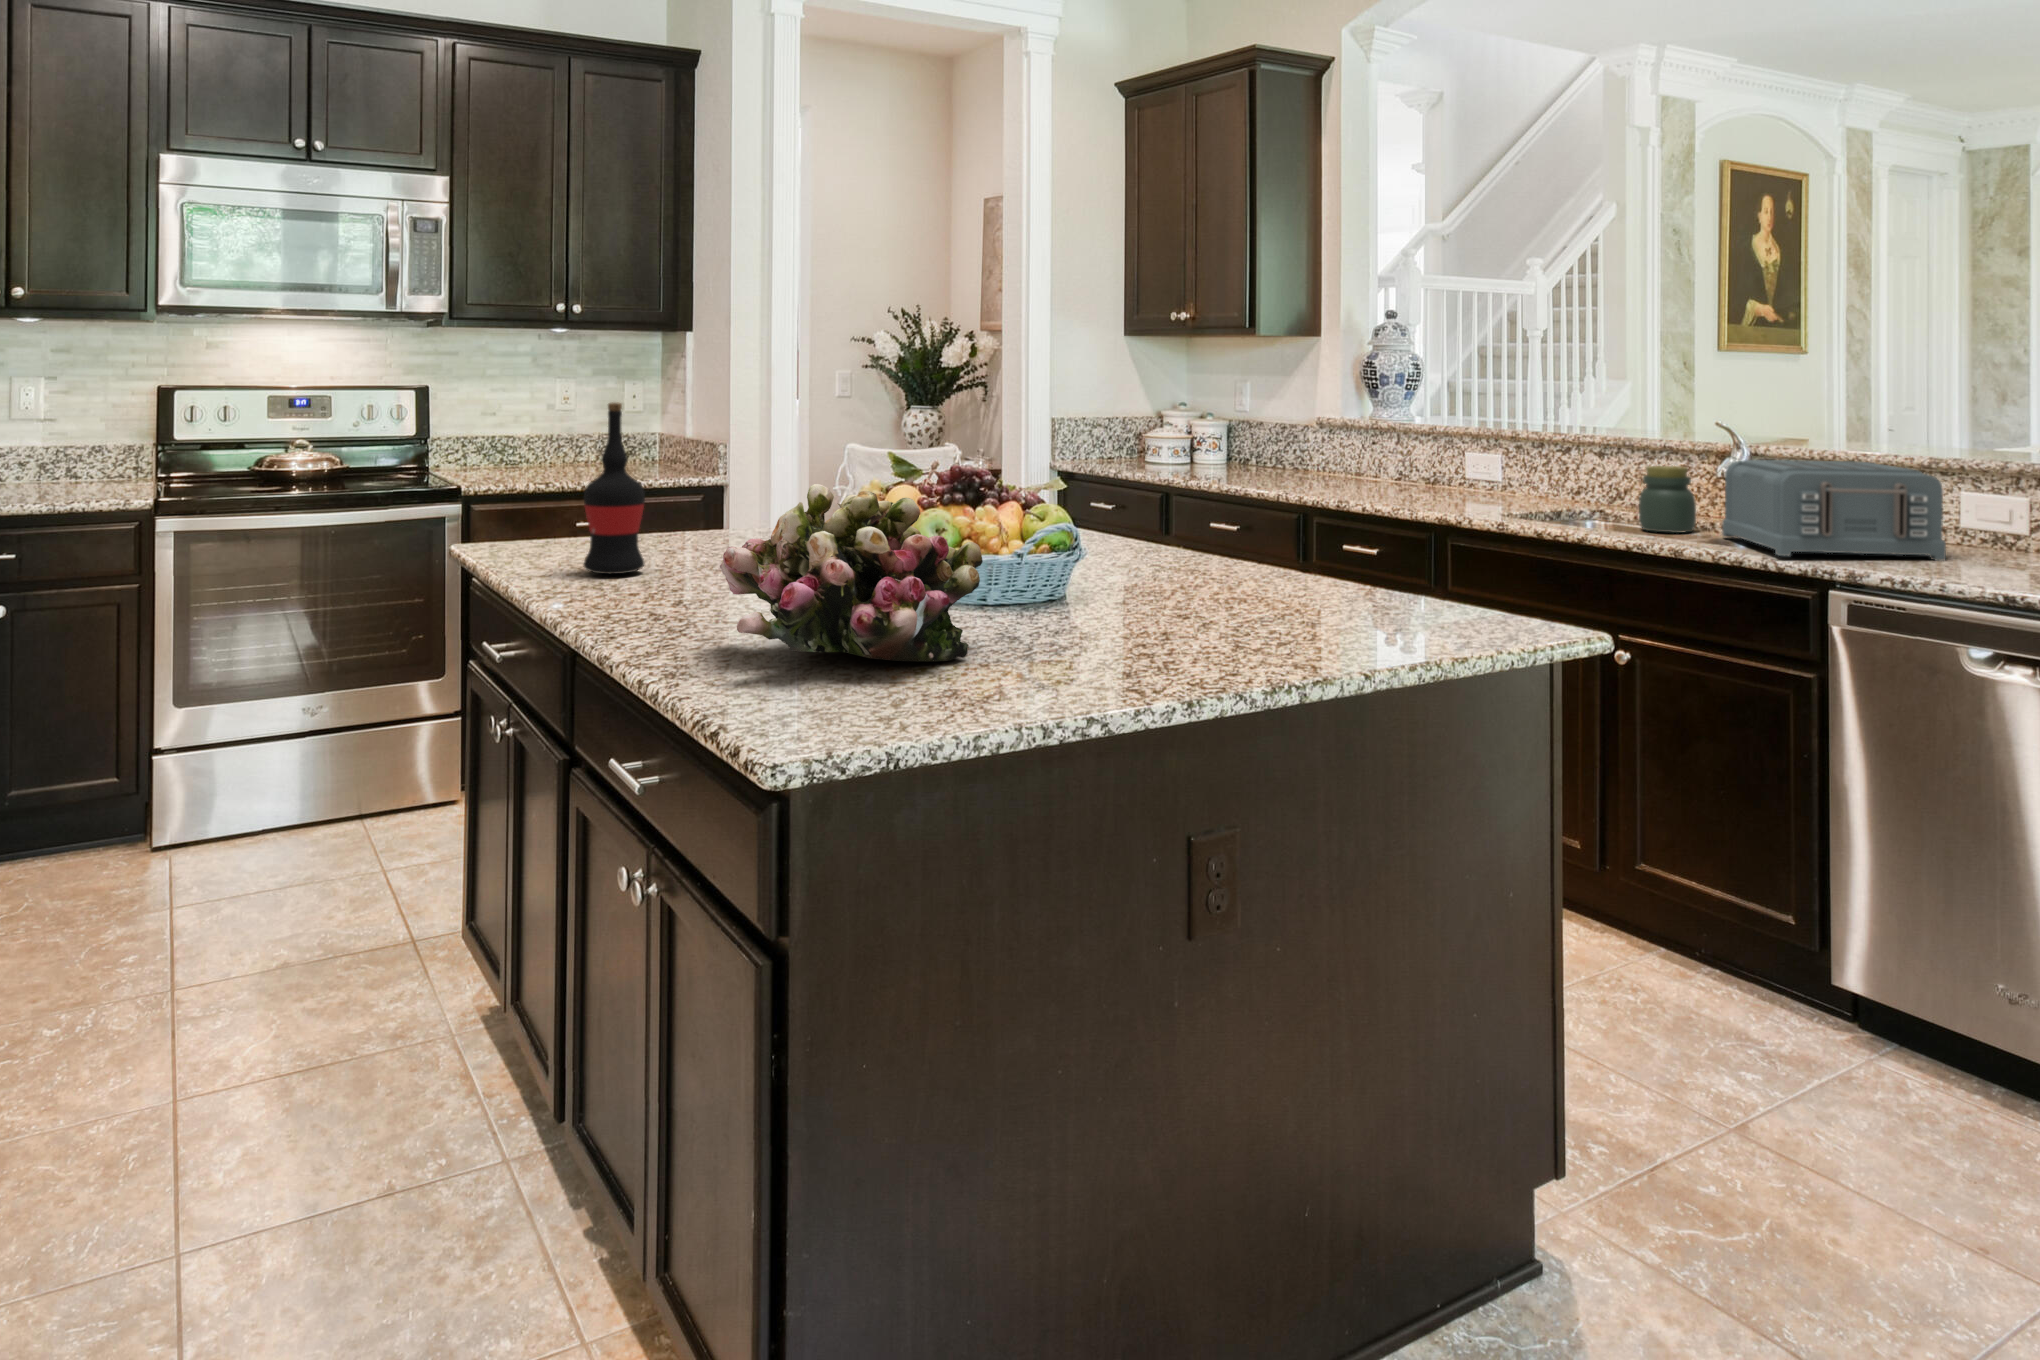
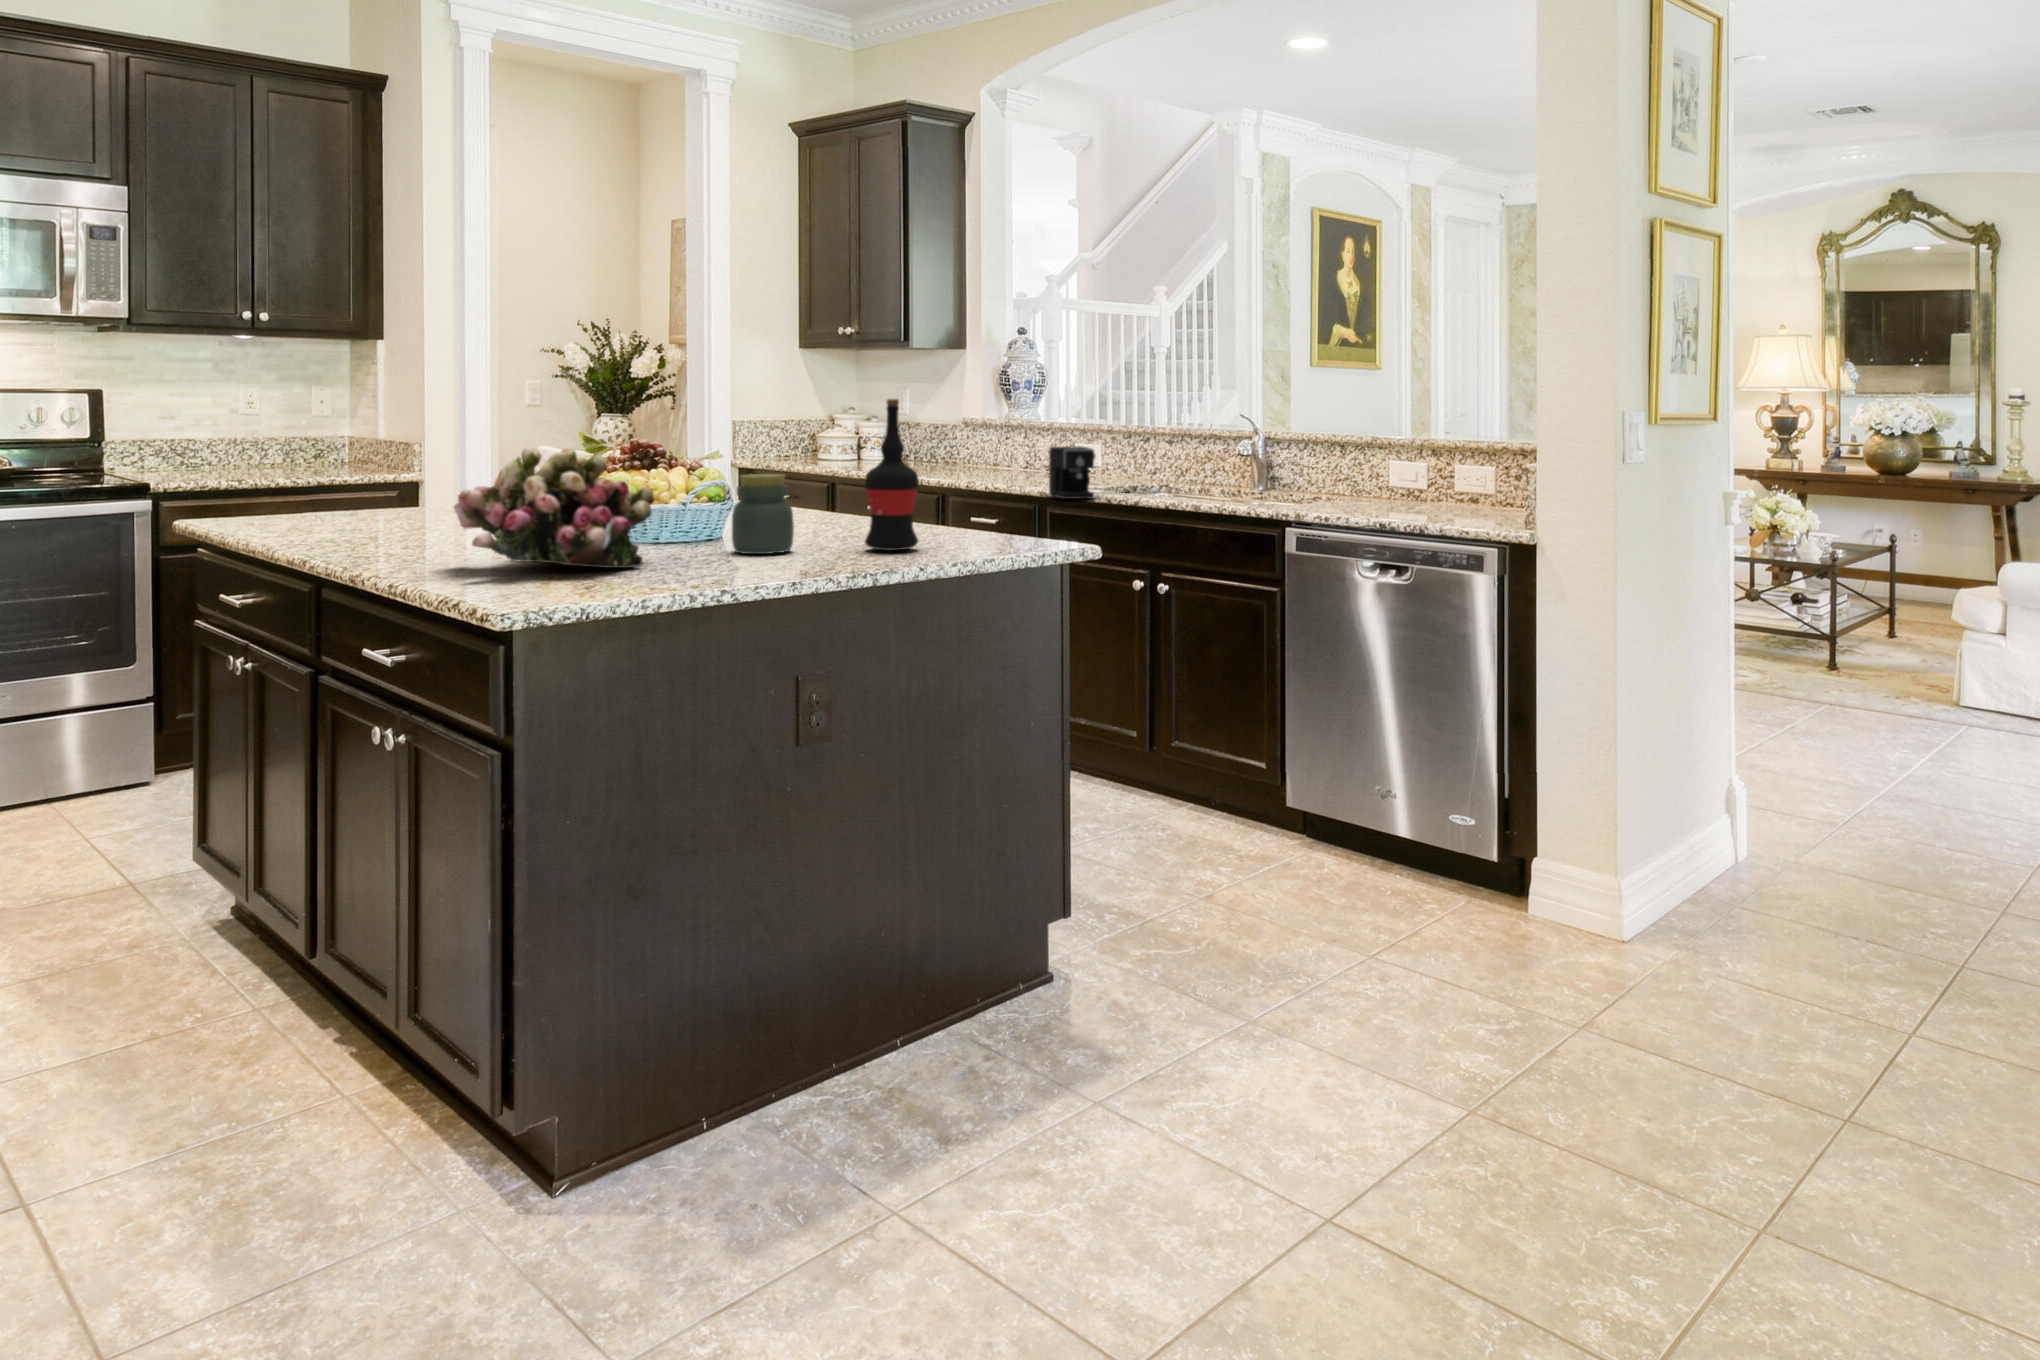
wine bottle: present [584,402,645,574] -> present [865,399,919,550]
toaster: present [1722,460,1946,561] -> none [1233,440,1365,508]
coffee maker: none [1456,462,1562,530] -> present [1049,446,1129,499]
jar: present [1639,466,1696,533] -> present [732,474,794,554]

